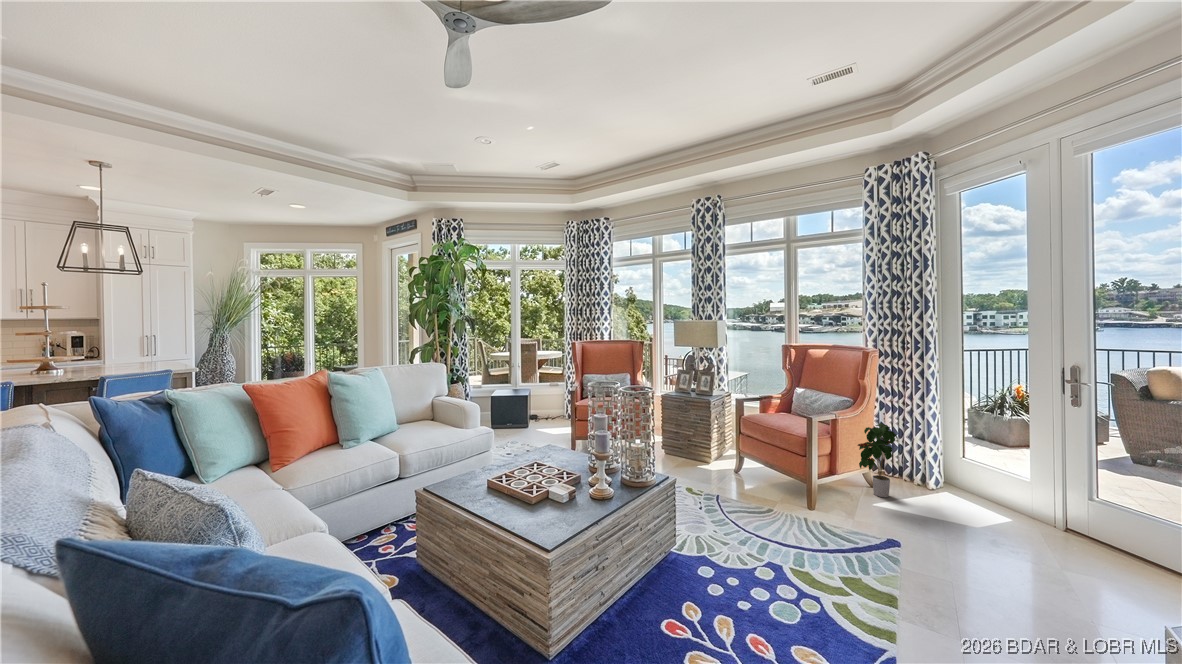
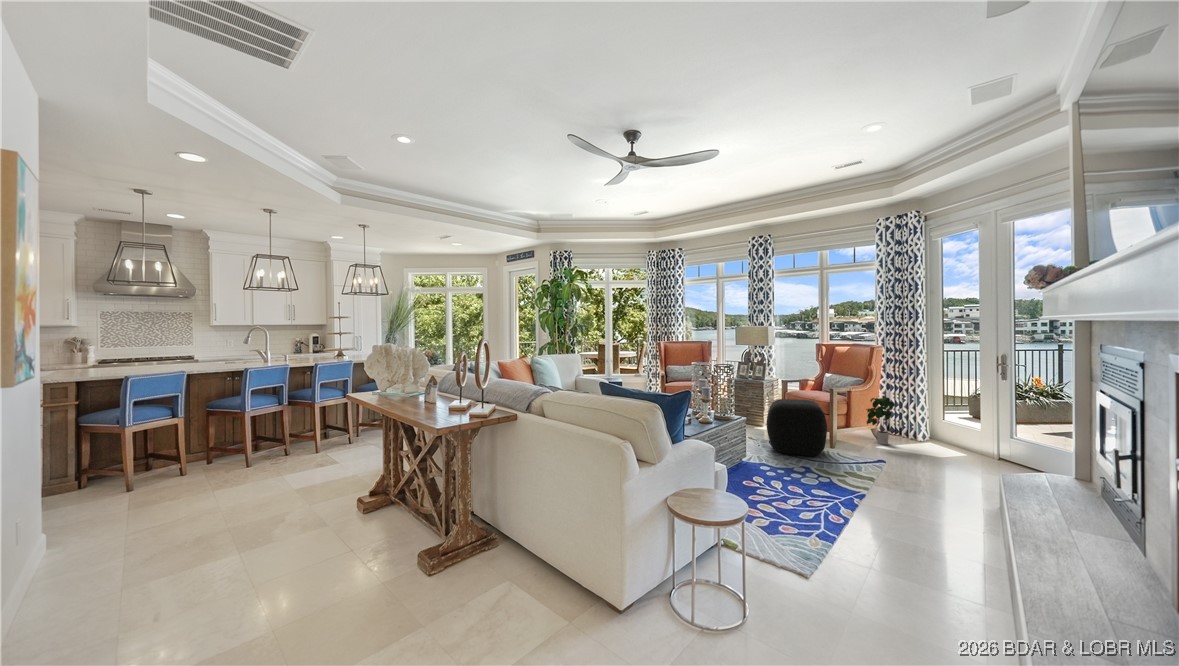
ottoman: none [713,432,806,530] -> present [767,399,827,456]

